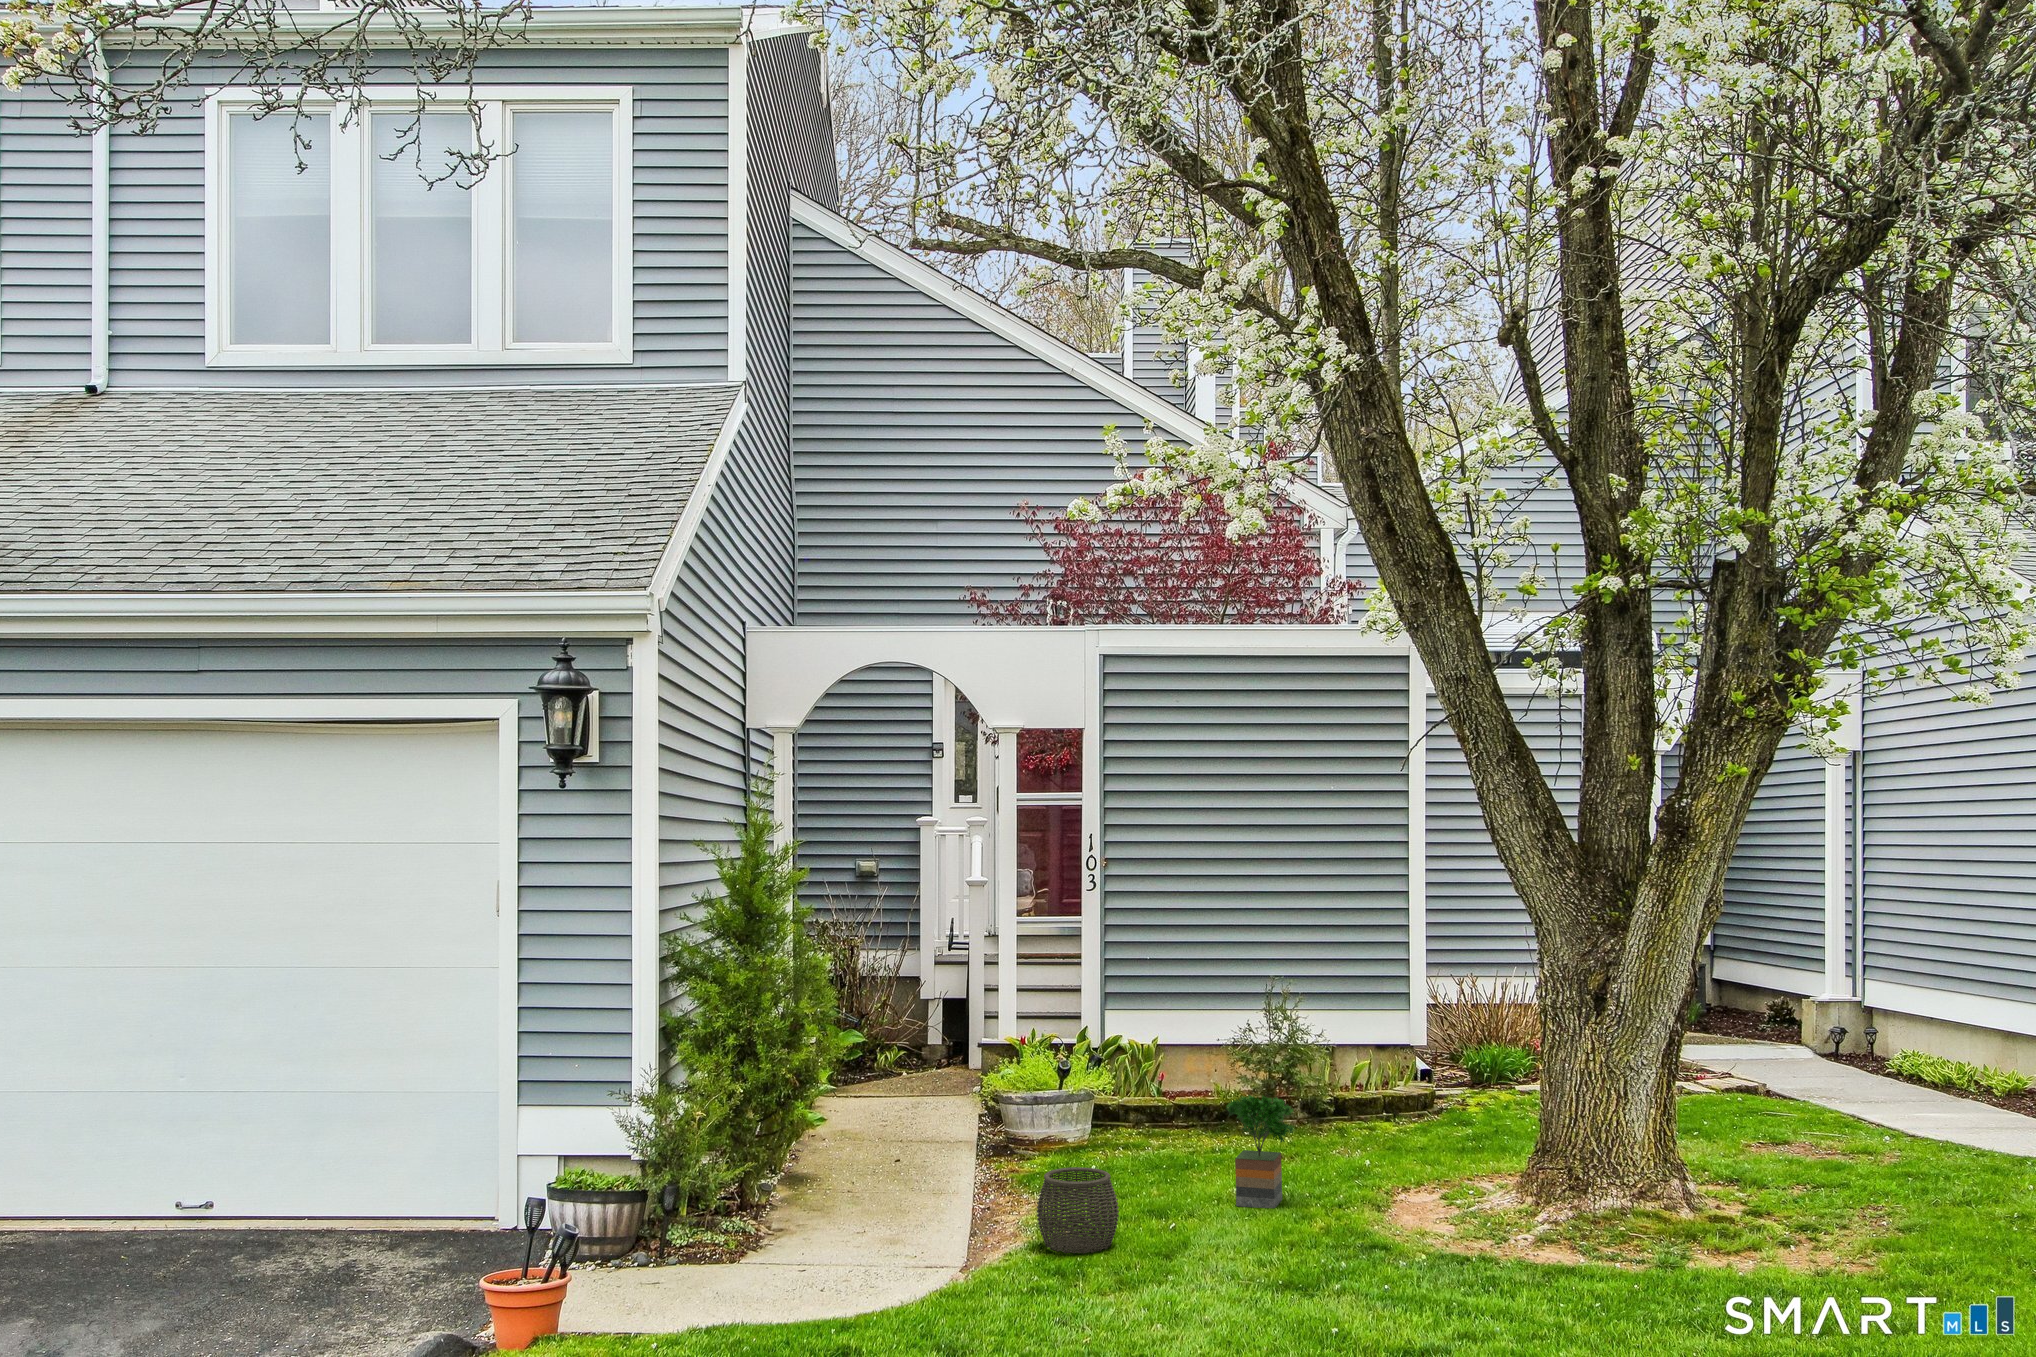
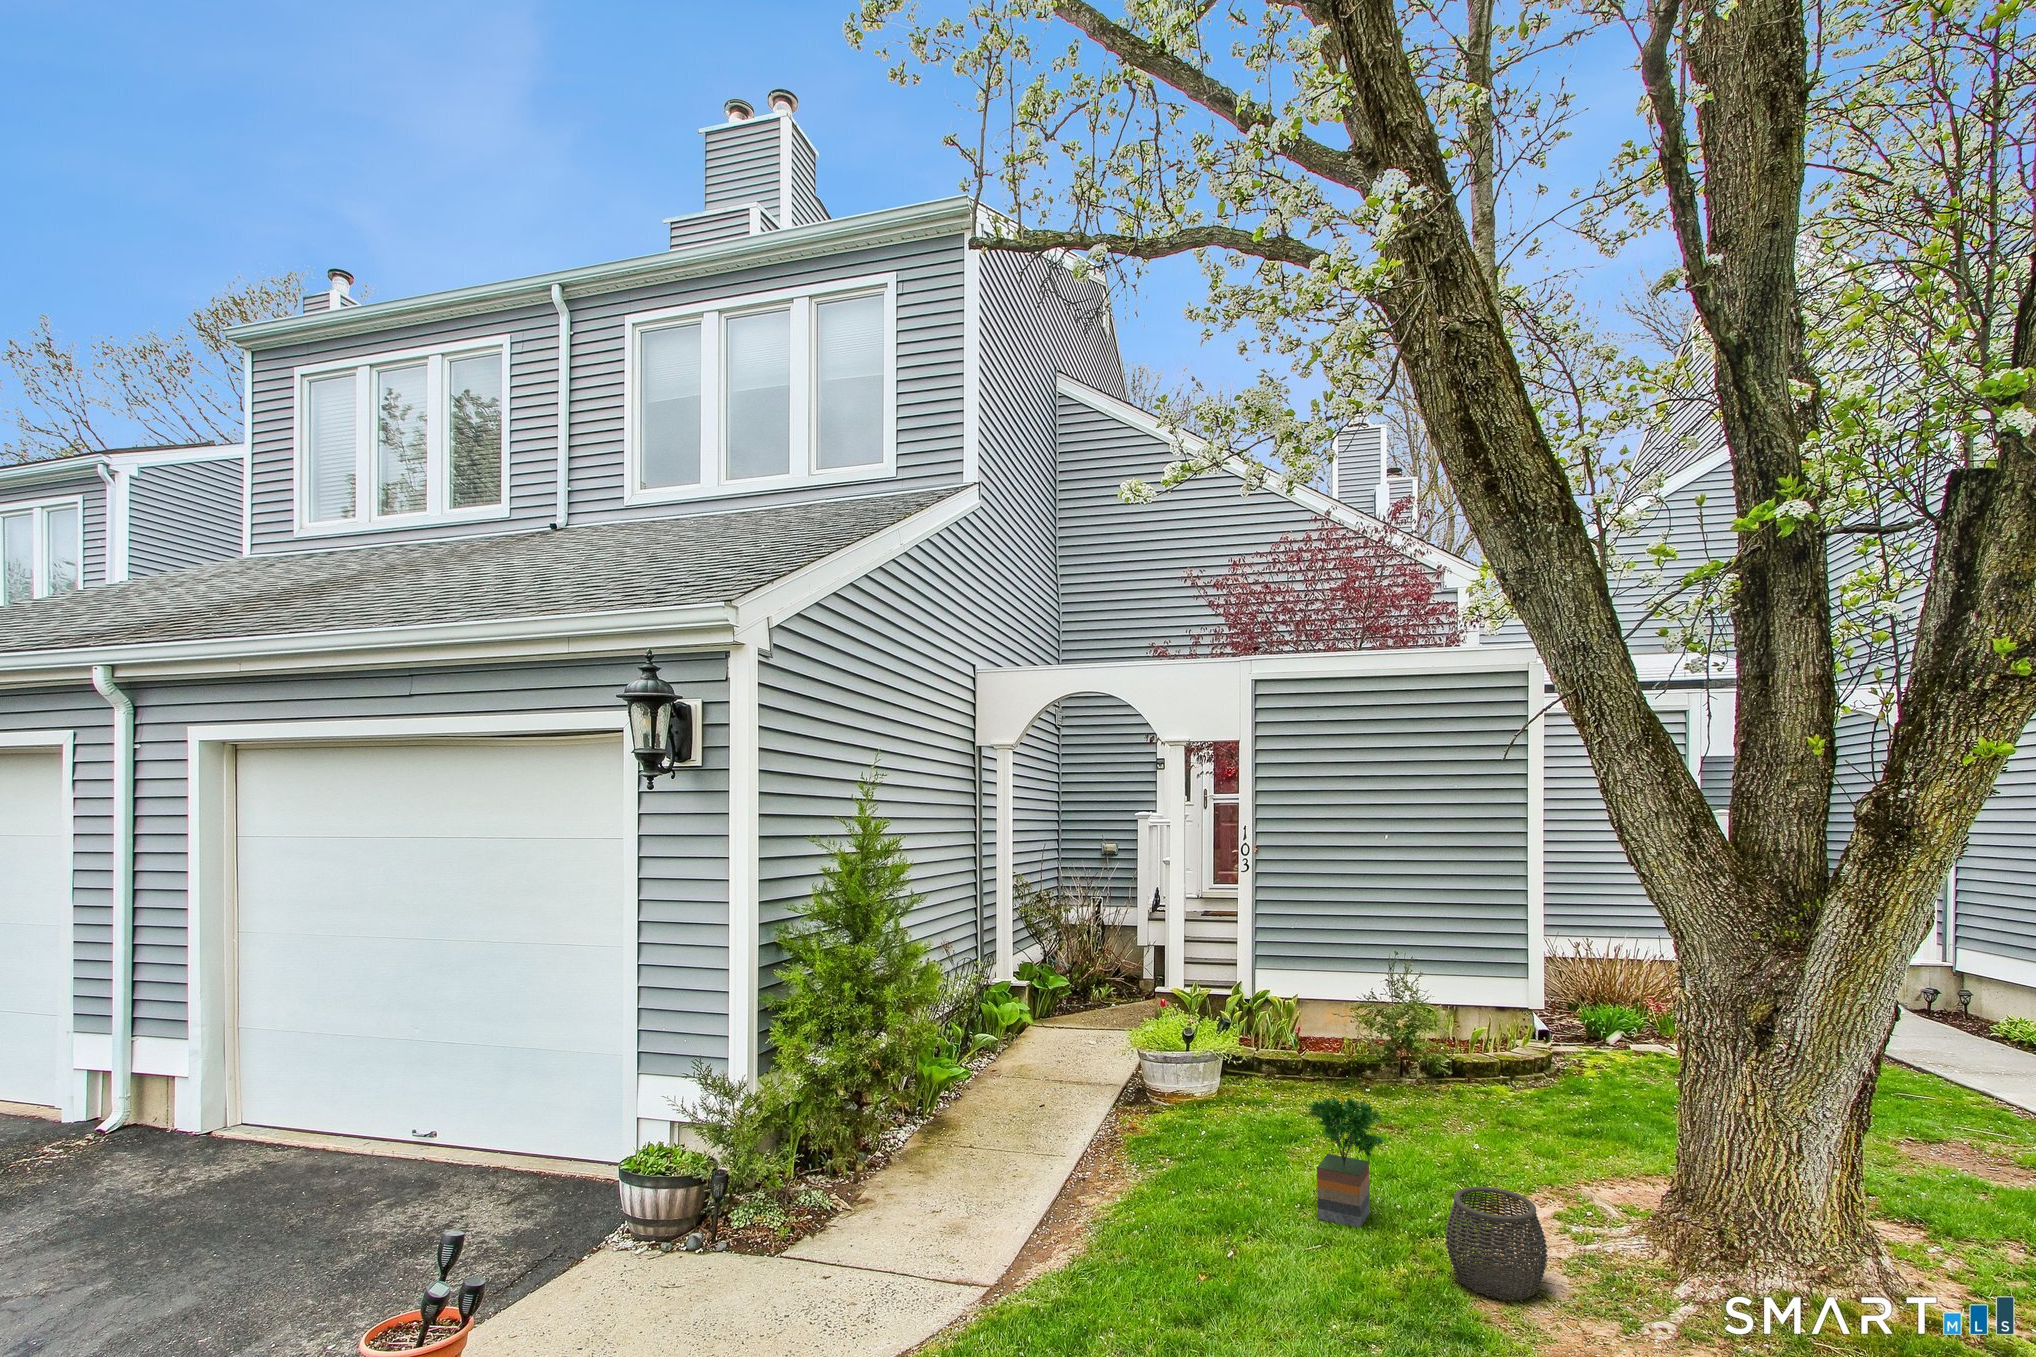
woven basket: present [1037,1167,1119,1254] -> present [1445,1187,1548,1301]

